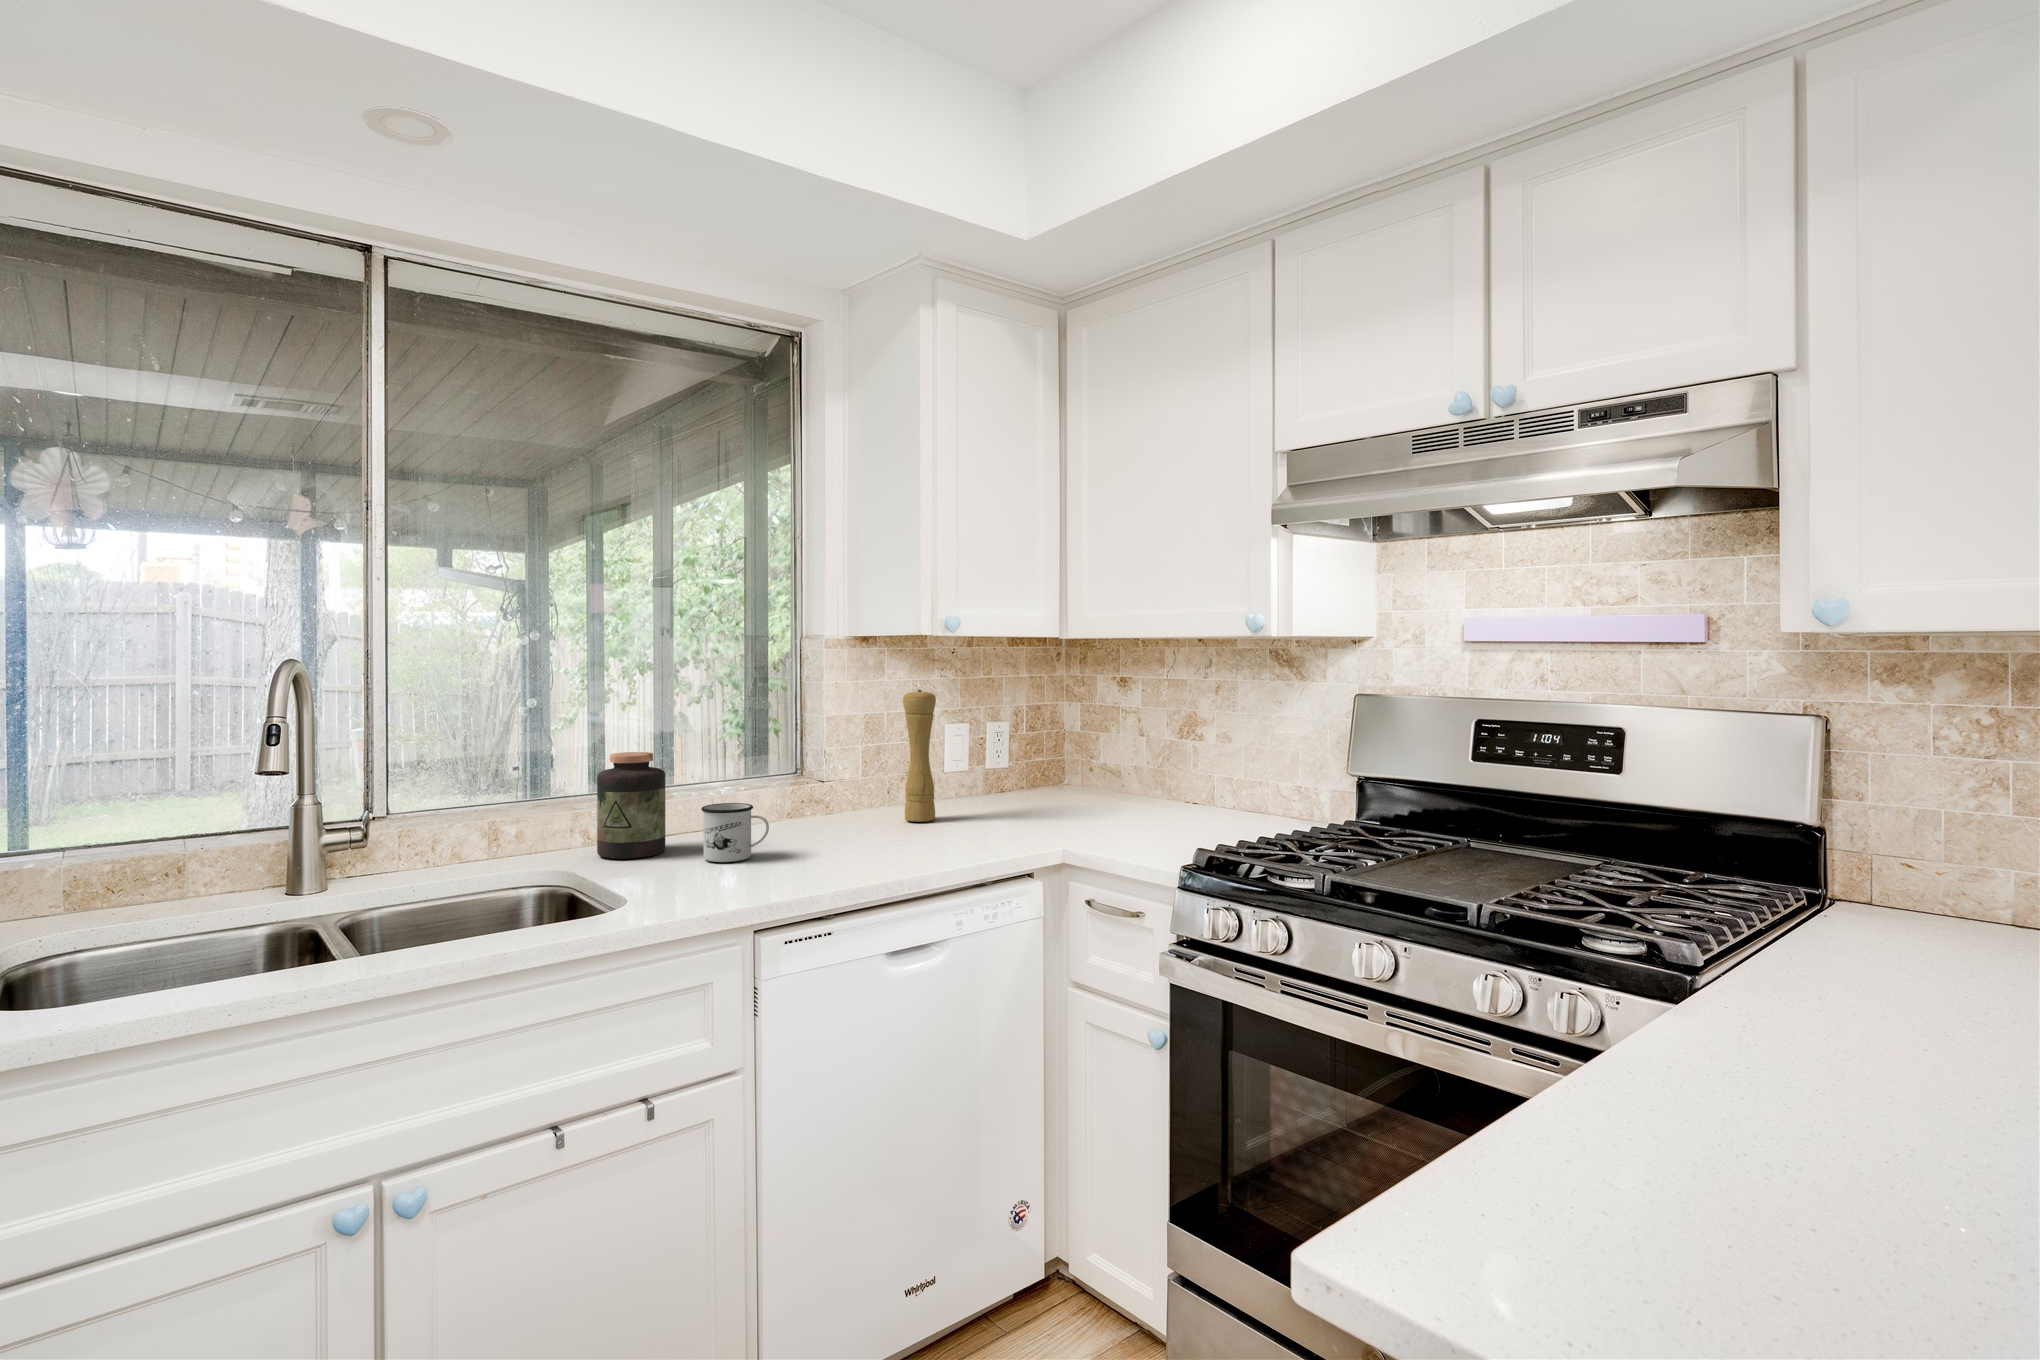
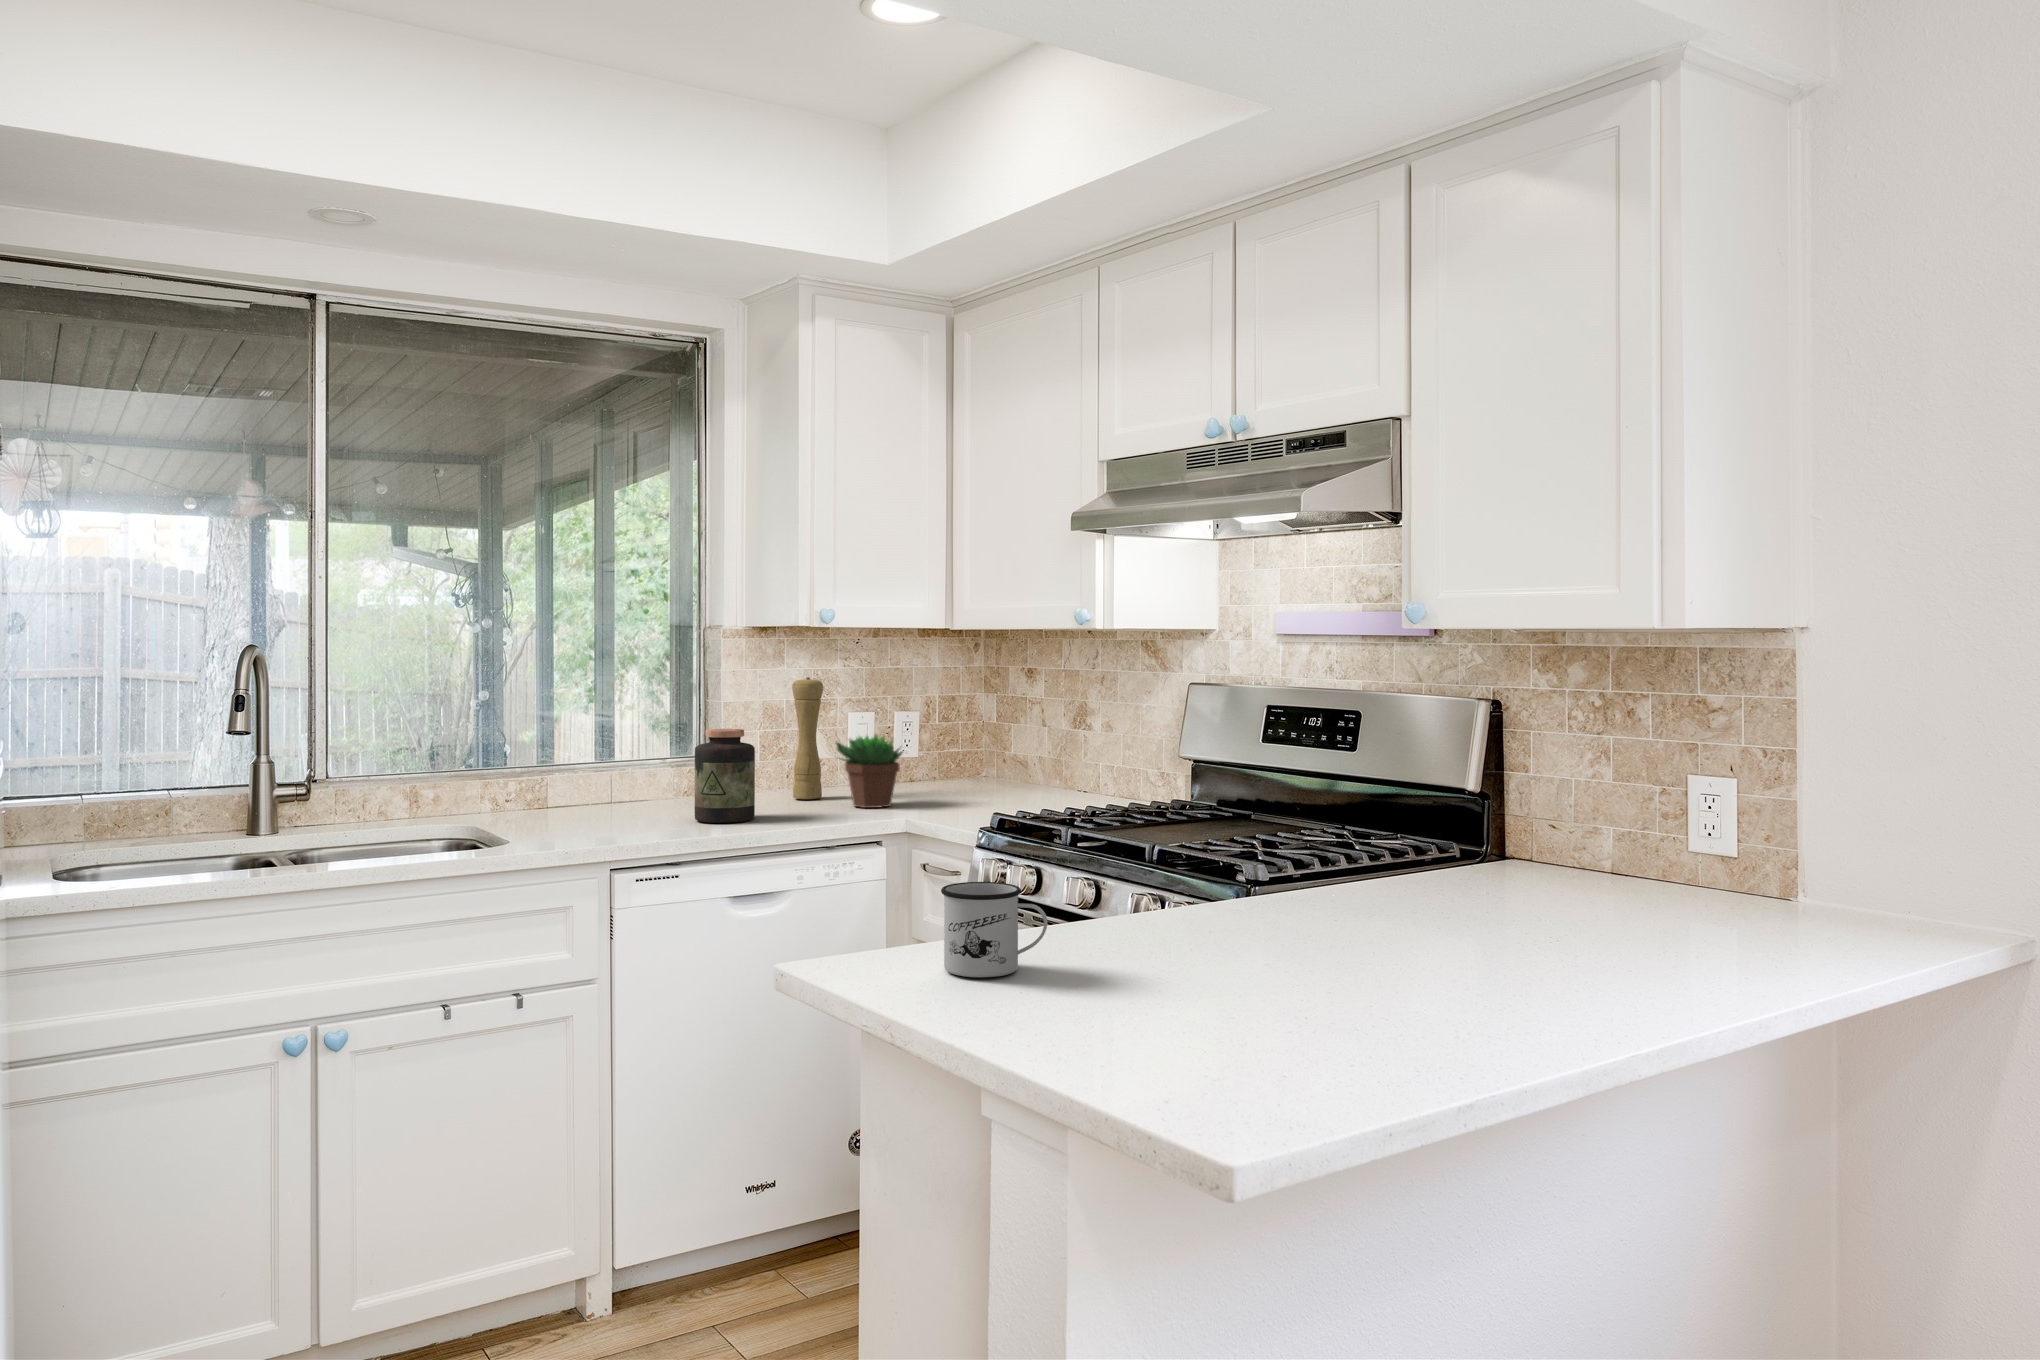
succulent plant: none [960,749,1041,834] -> present [836,734,904,808]
jar: present [597,752,665,859] -> present [695,729,755,823]
mug: present [701,803,769,862] -> present [941,882,1047,977]

